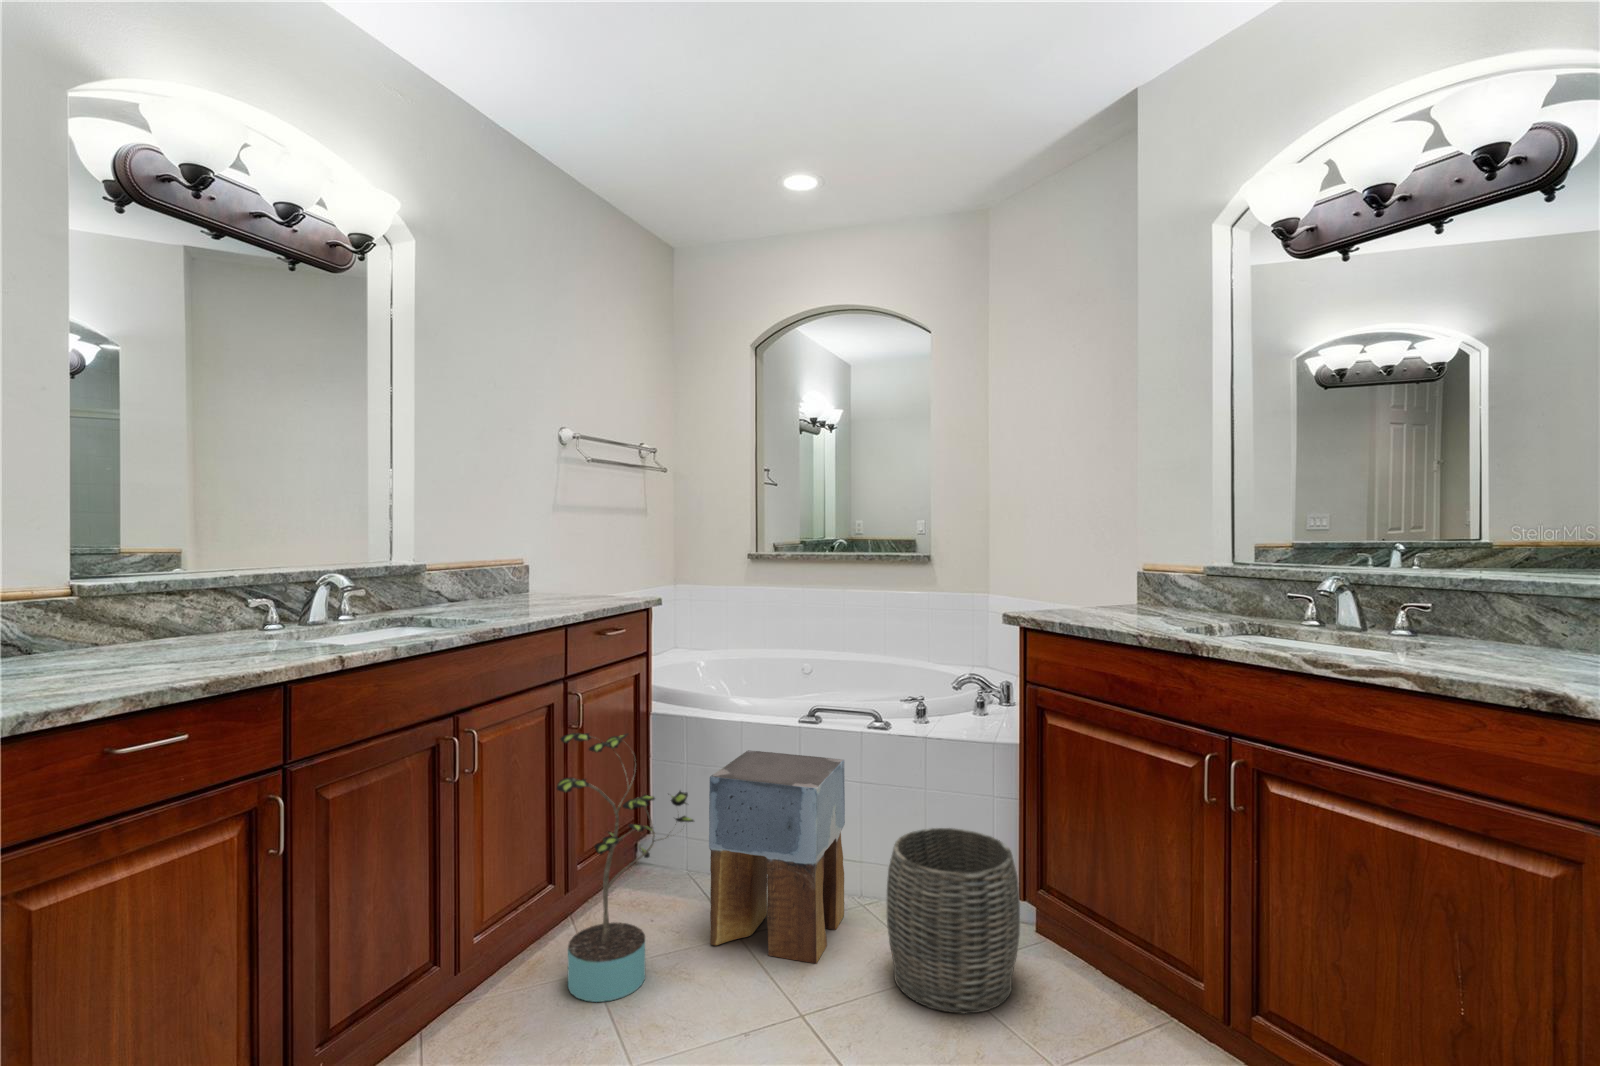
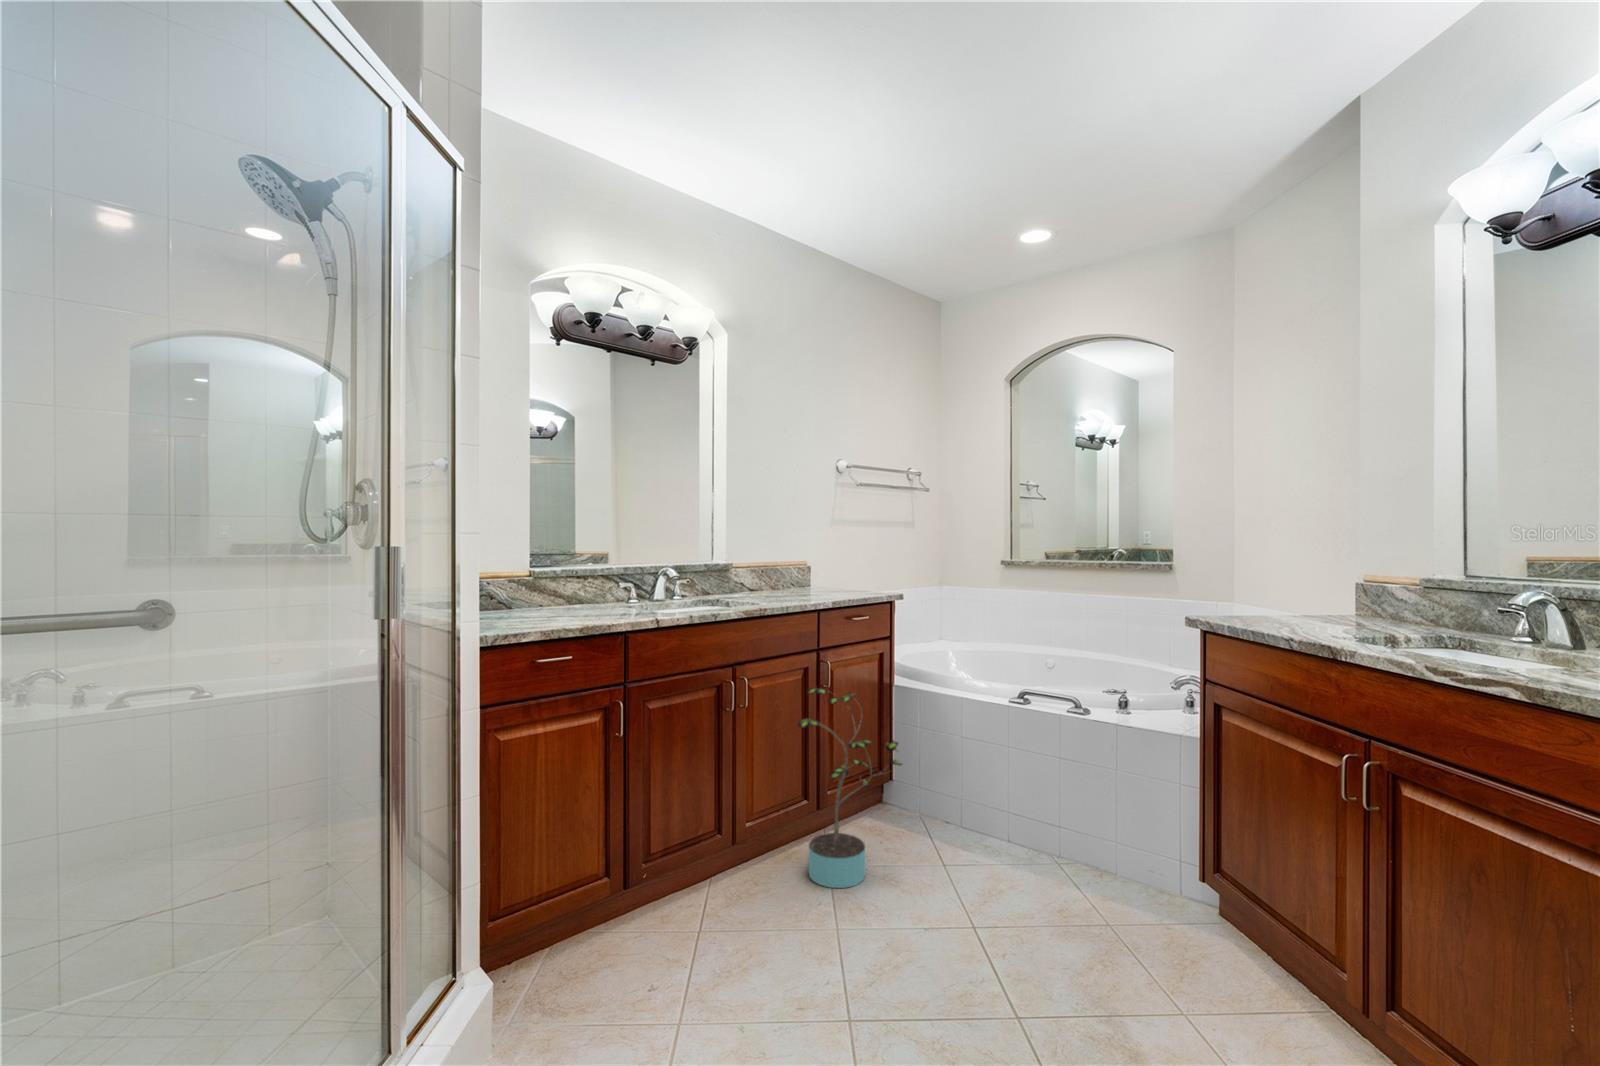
stool: present [709,750,845,963] -> none [919,718,1037,896]
woven basket: present [887,828,1020,1013] -> none [1058,800,1185,964]

